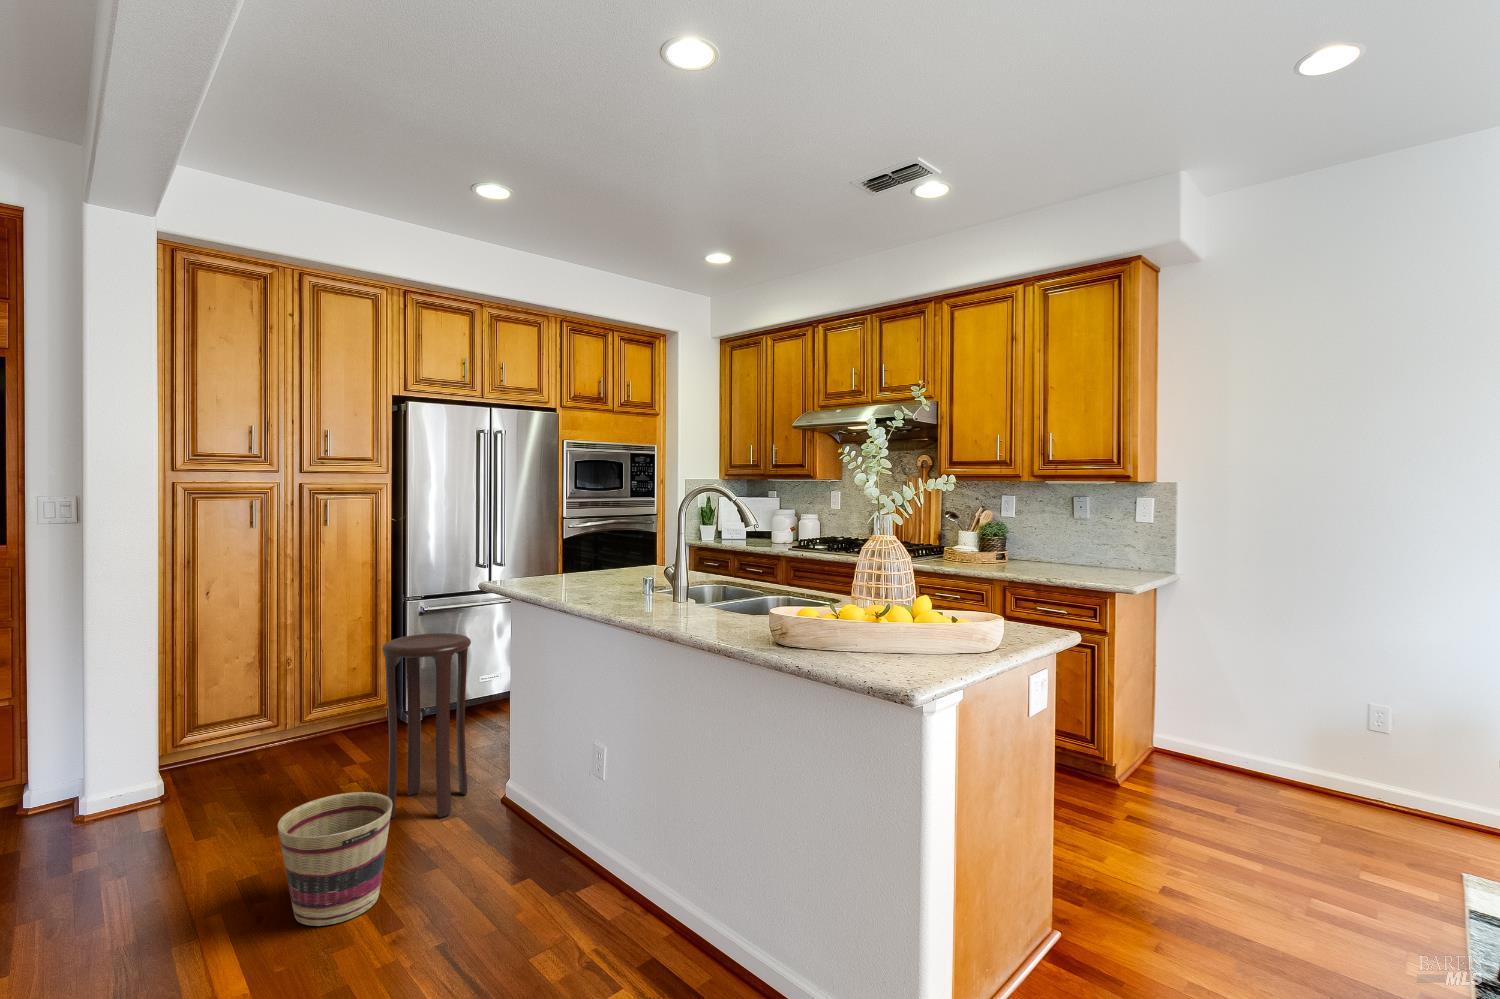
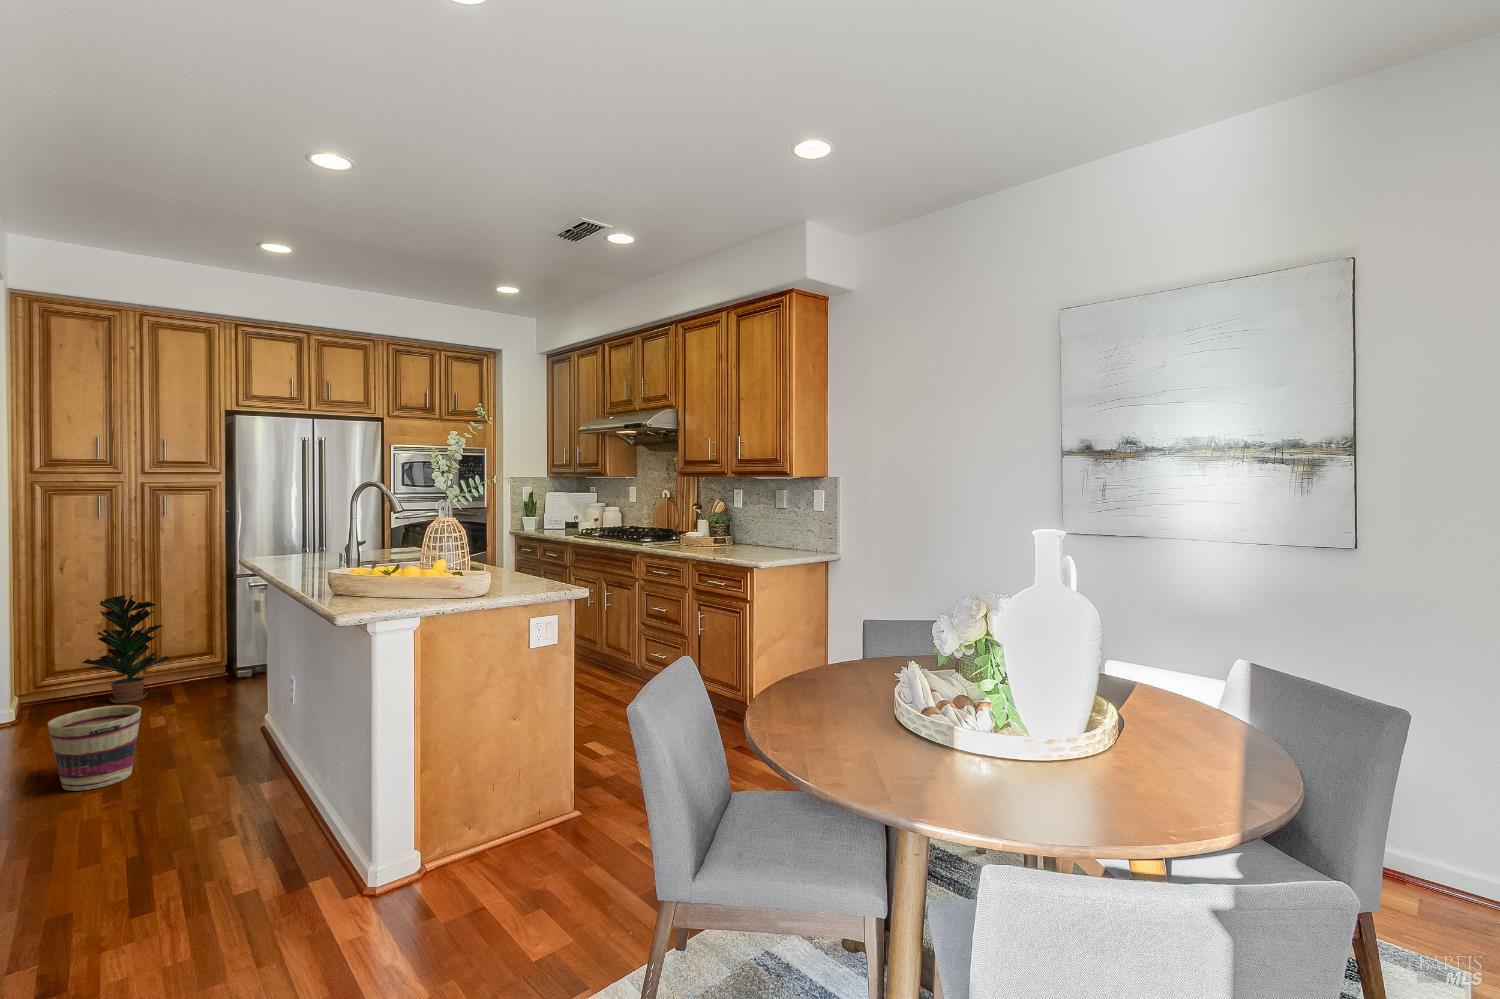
potted plant: none [241,626,343,767] -> present [82,595,170,703]
stool: present [382,633,471,818] -> none [168,597,245,734]

